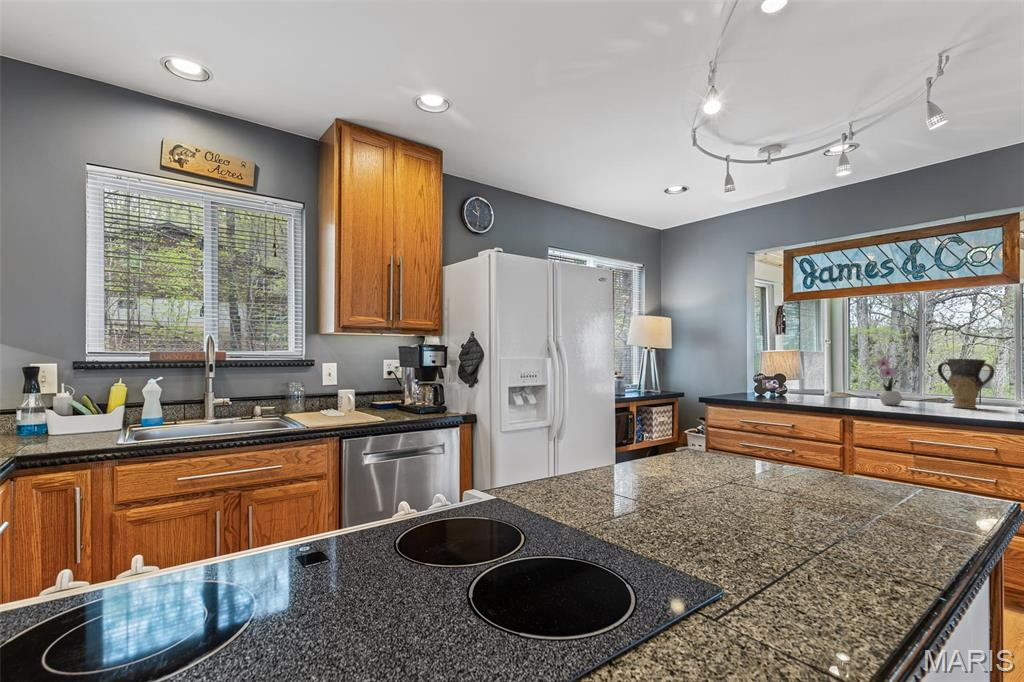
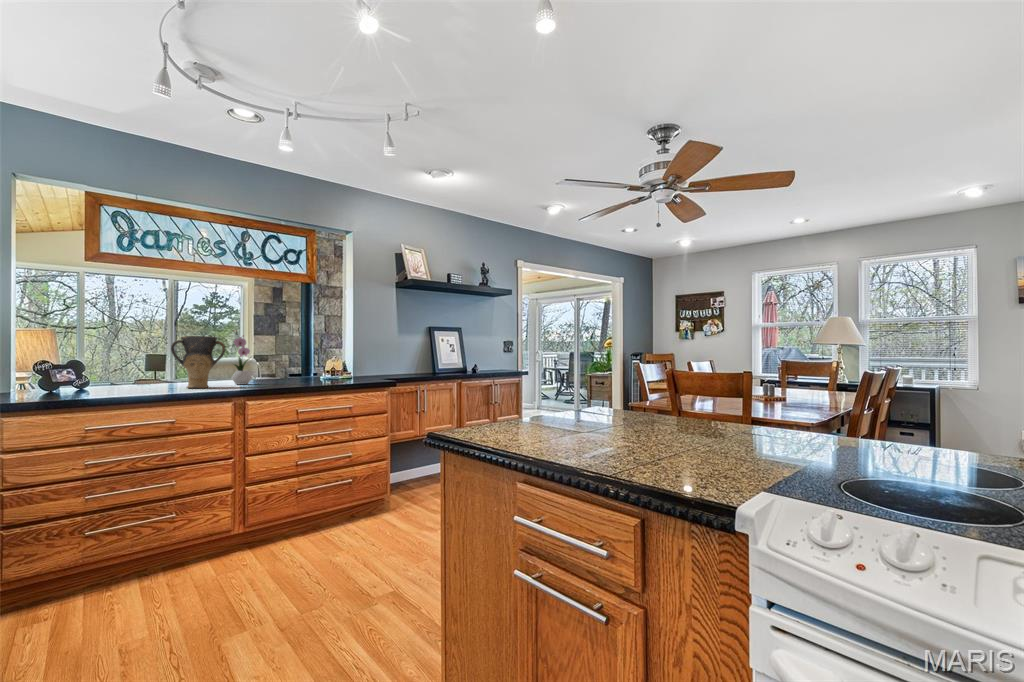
vase: present [937,359,995,409] -> present [171,336,225,388]

